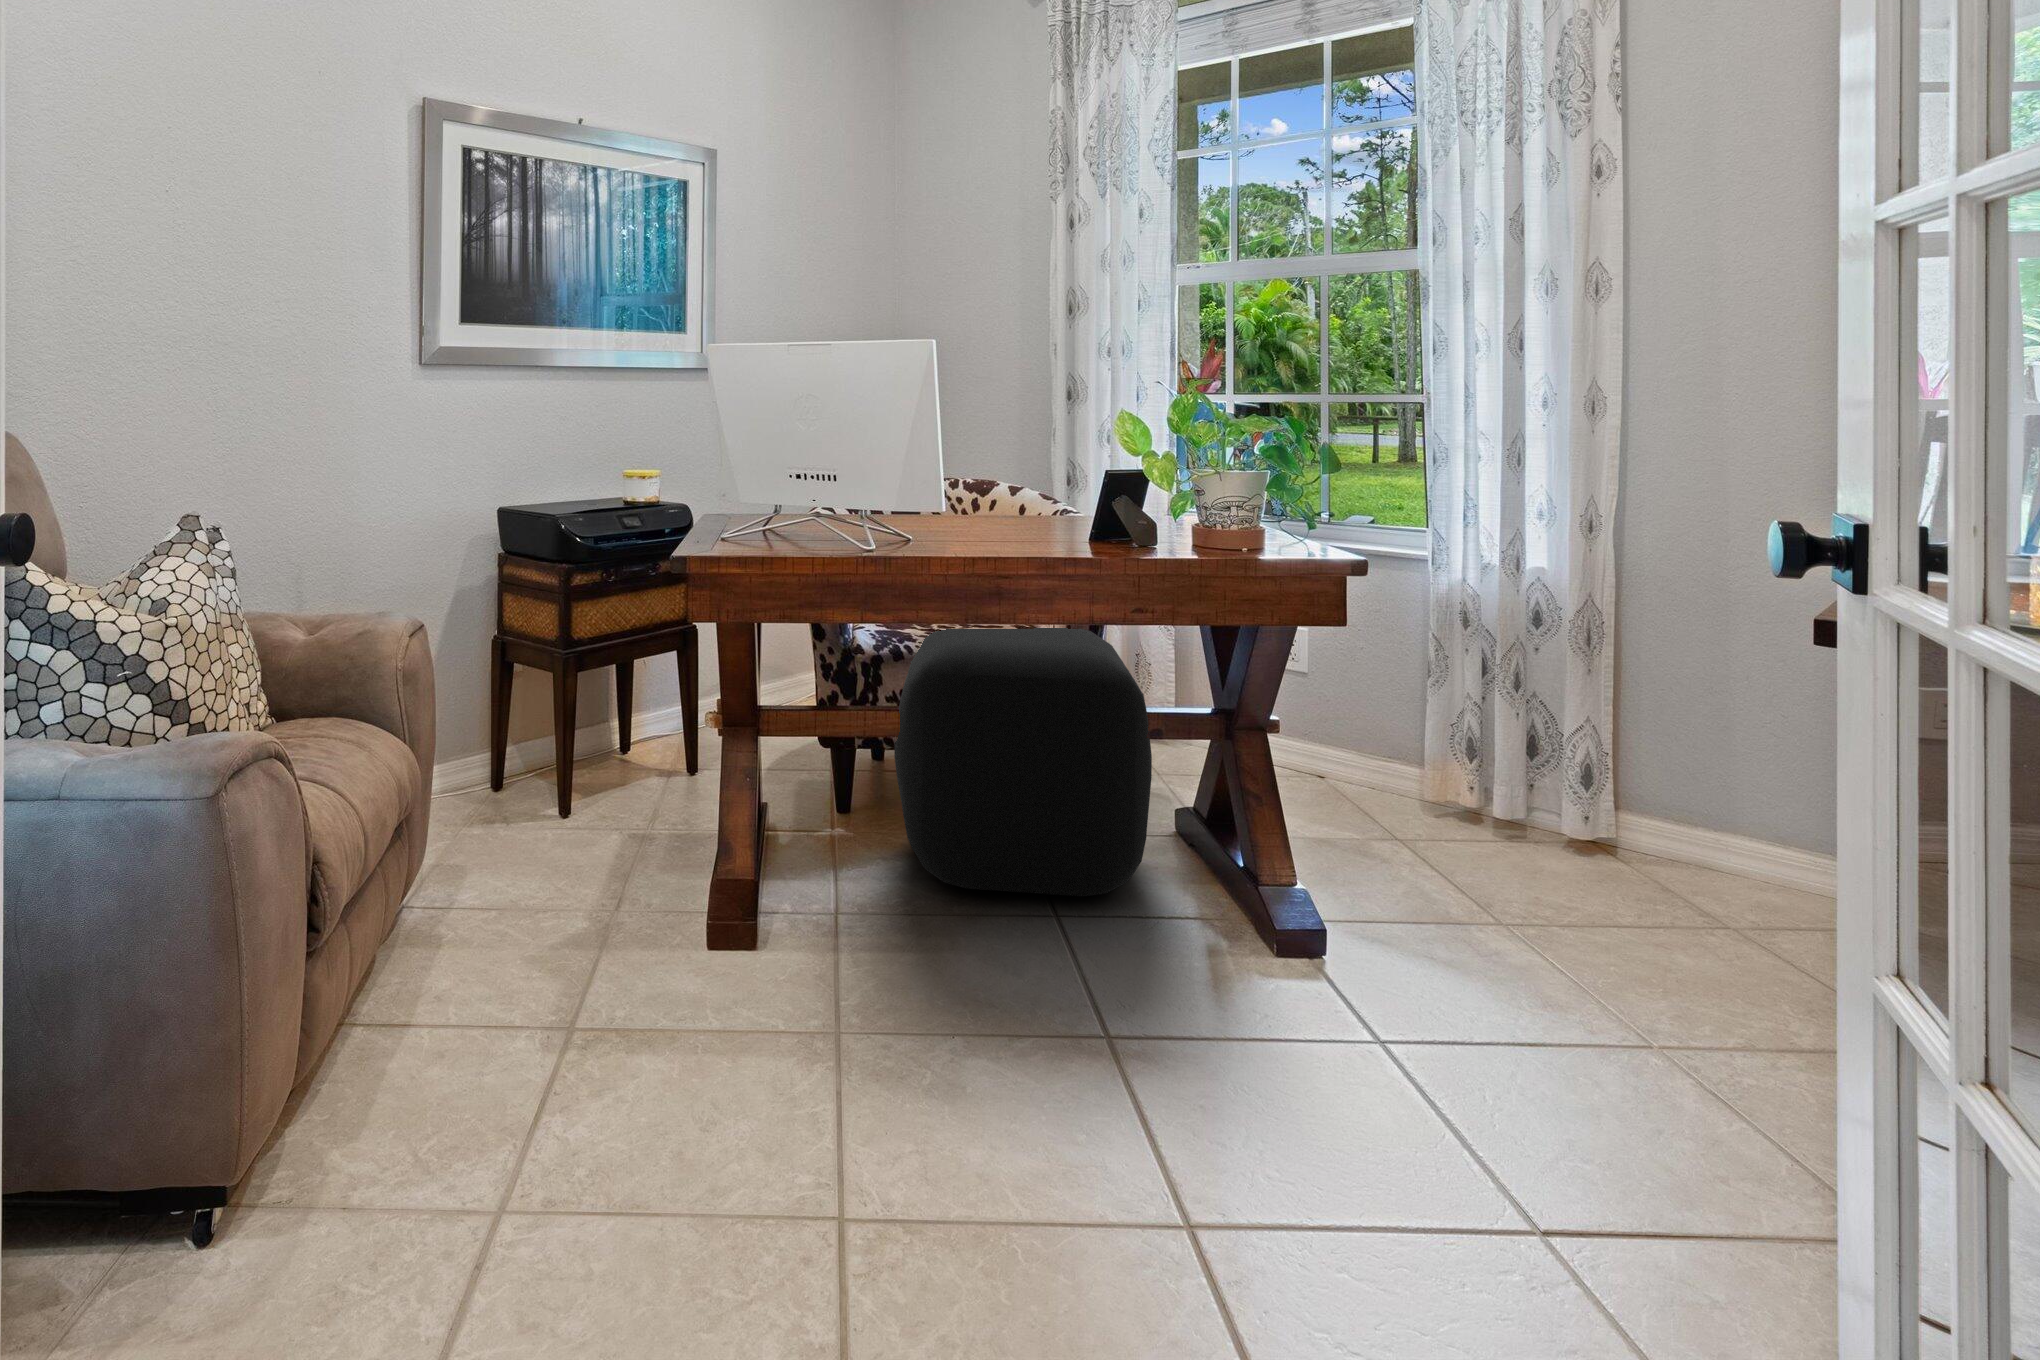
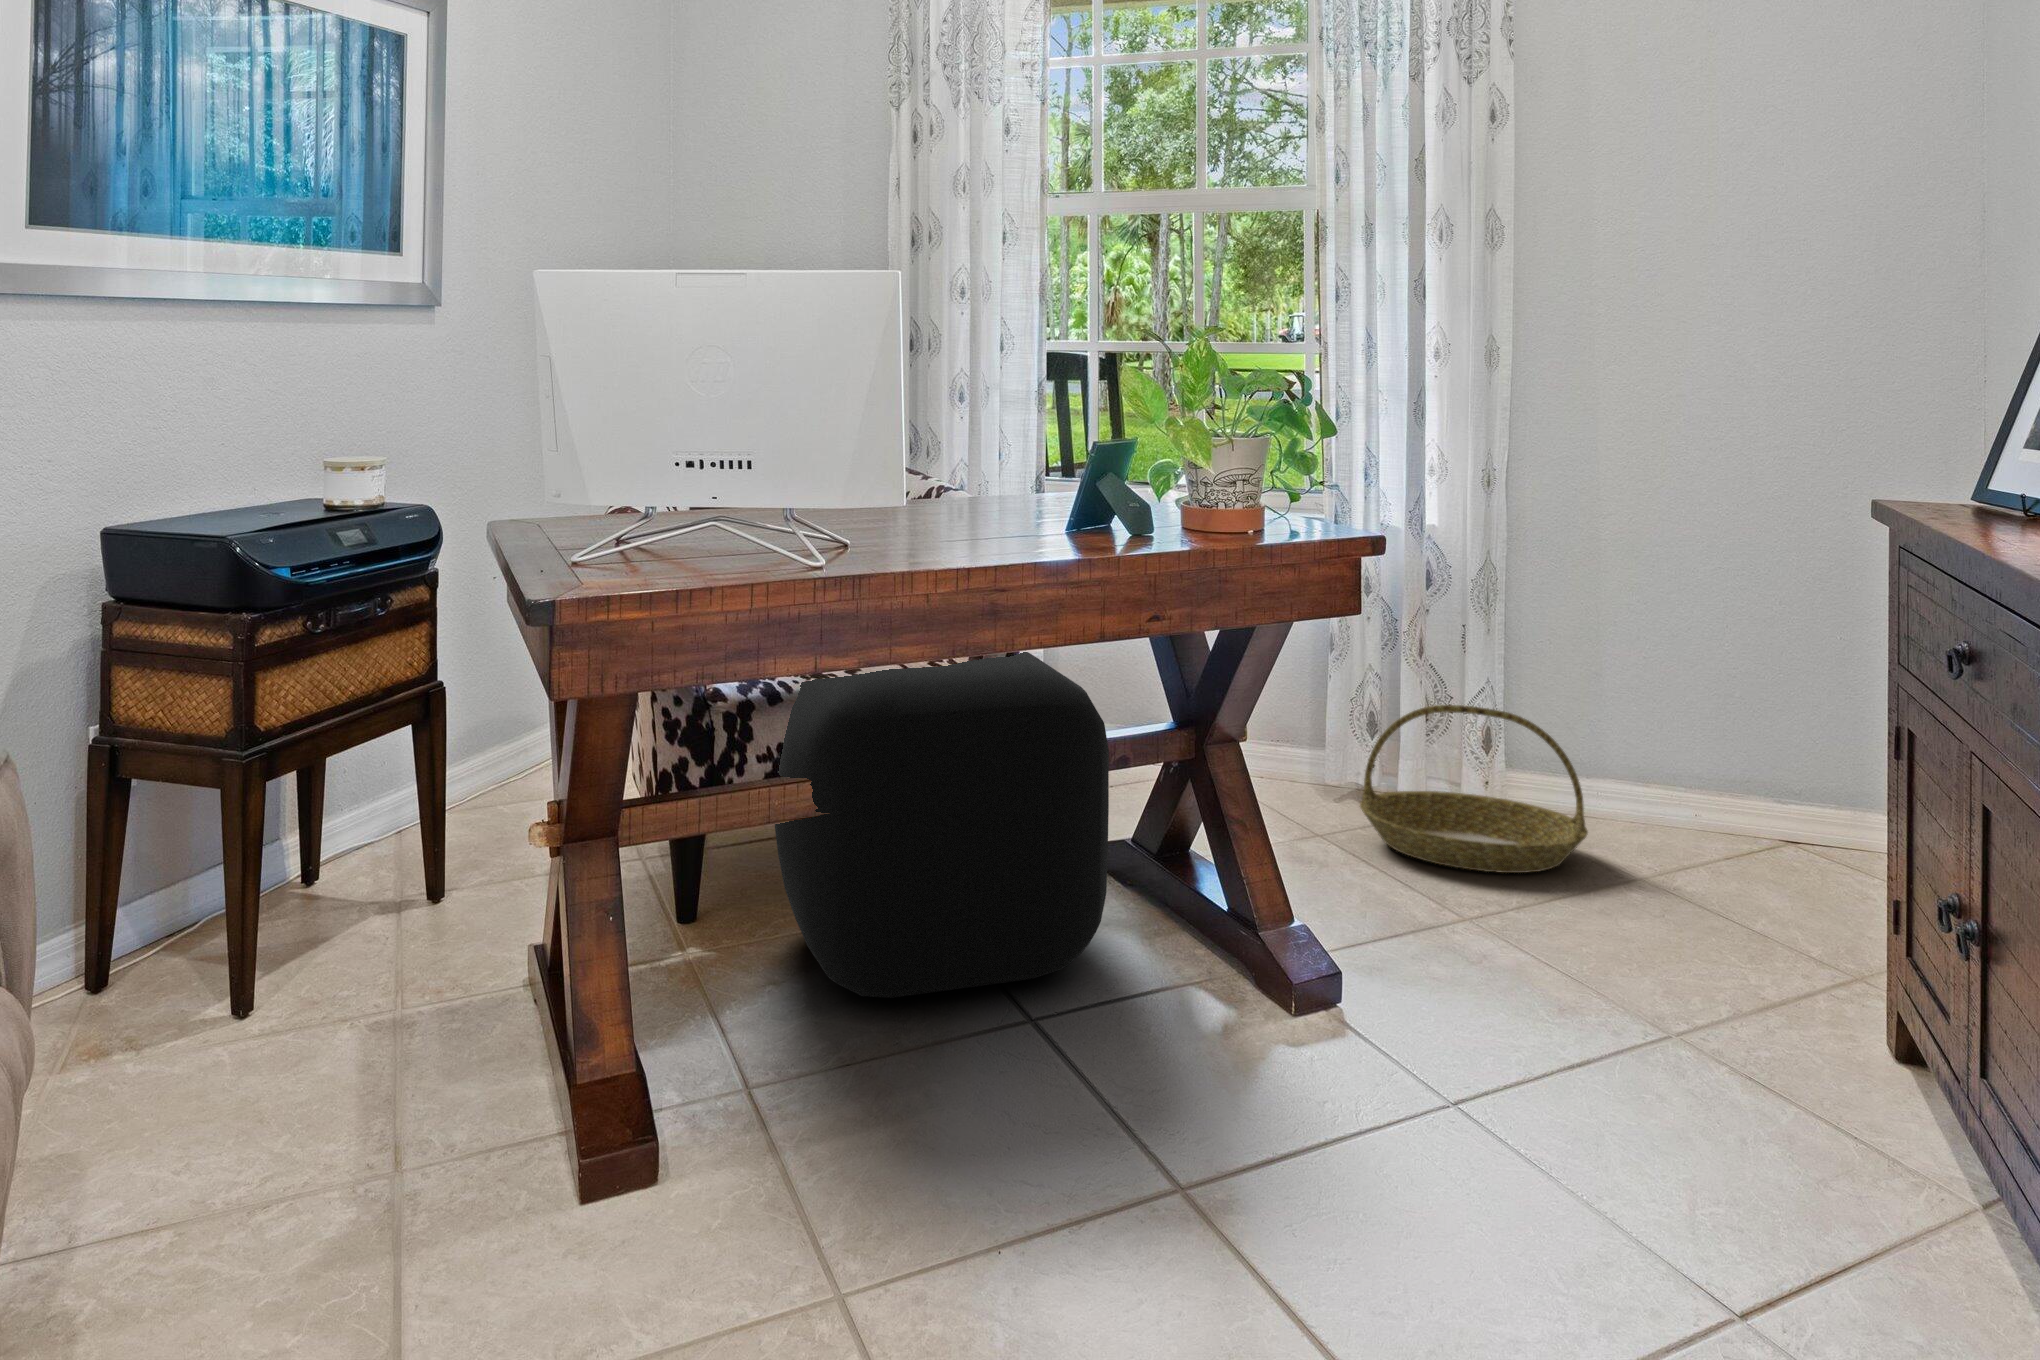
basket: none [1444,727,1687,899] -> present [1360,705,1588,873]

